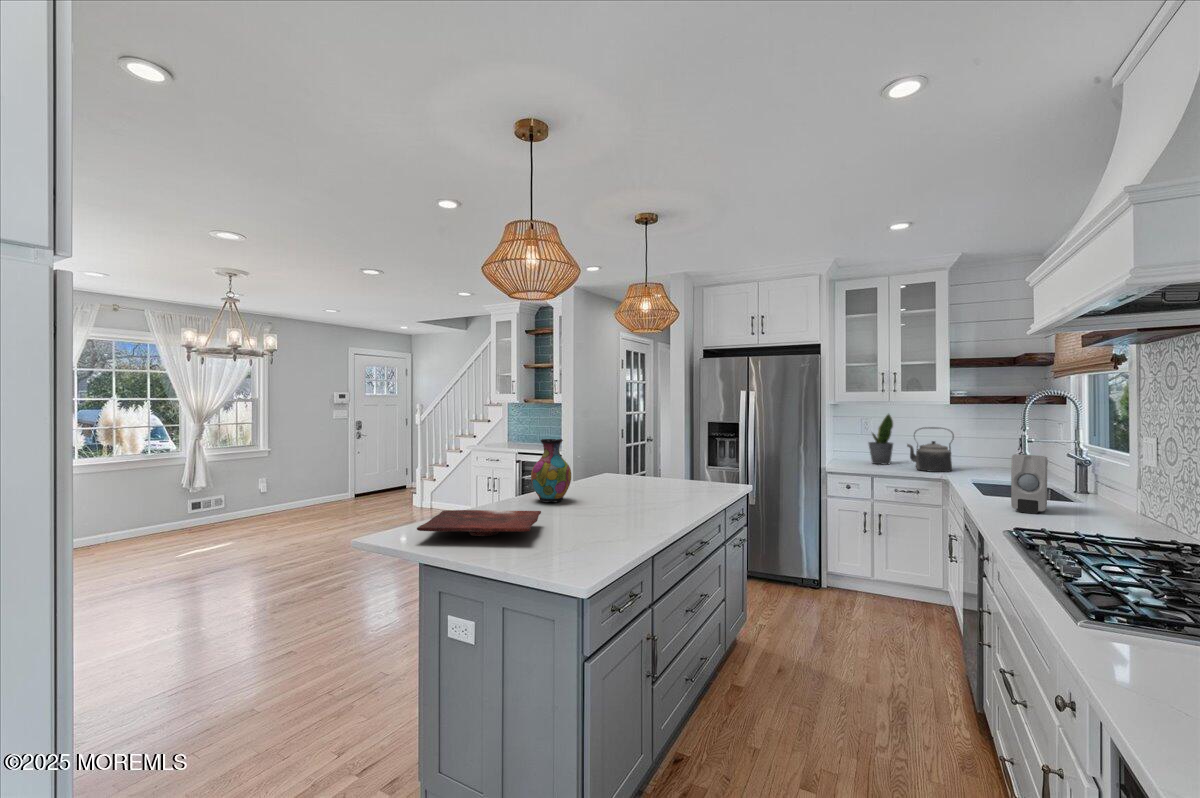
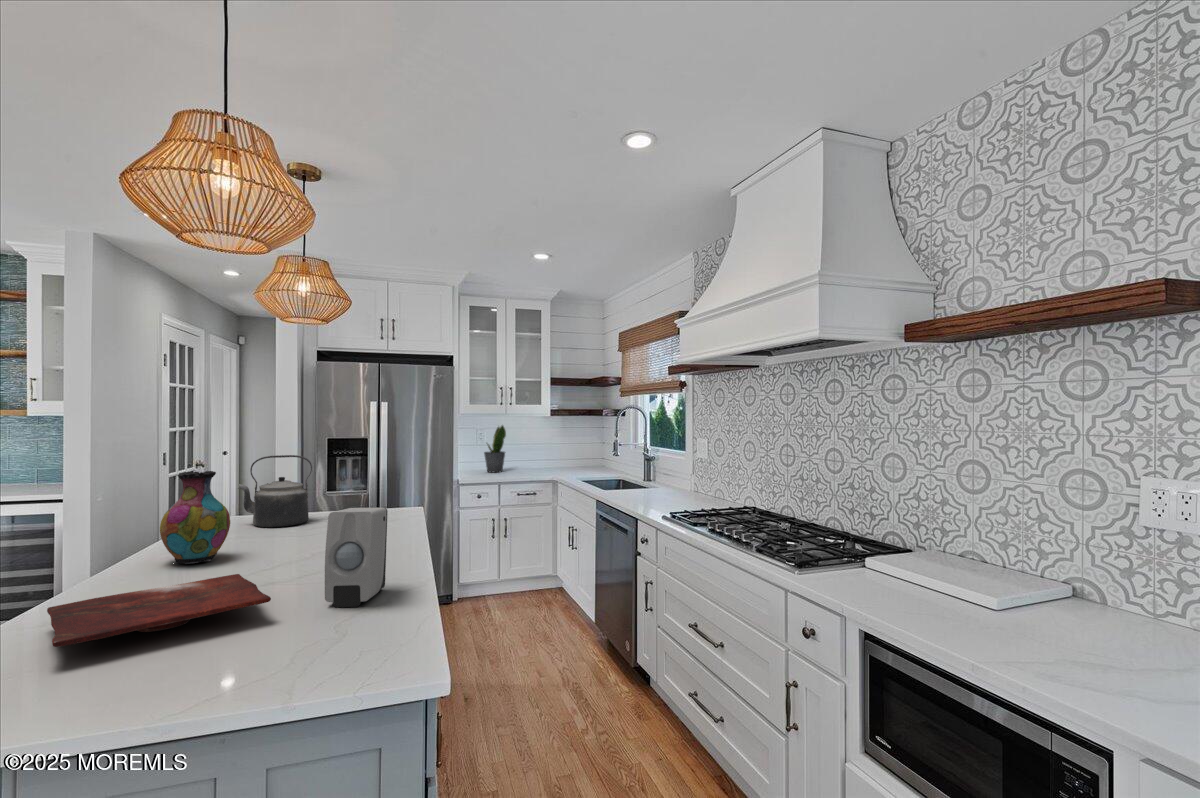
kettle: present [907,427,954,472] -> present [238,455,312,527]
soap dispenser: present [1011,454,1048,514] -> present [325,508,388,607]

